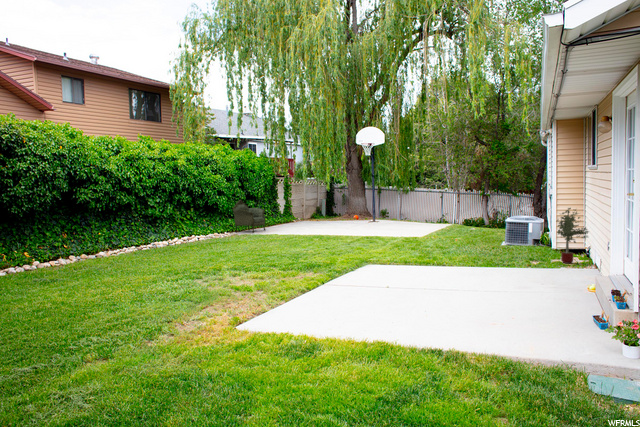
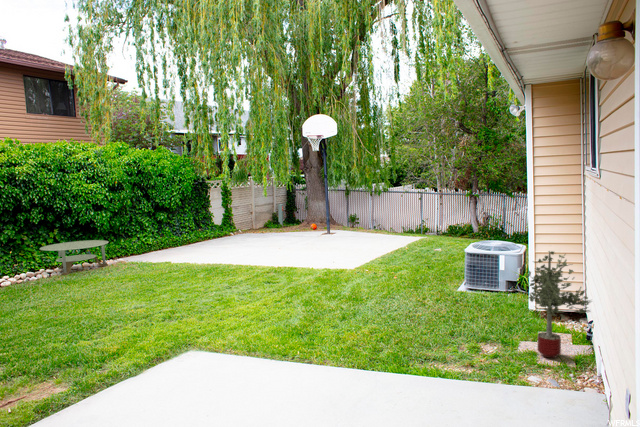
armchair: present [233,200,266,233] -> none [122,213,170,257]
round table: none [190,218,236,241] -> present [40,240,109,275]

